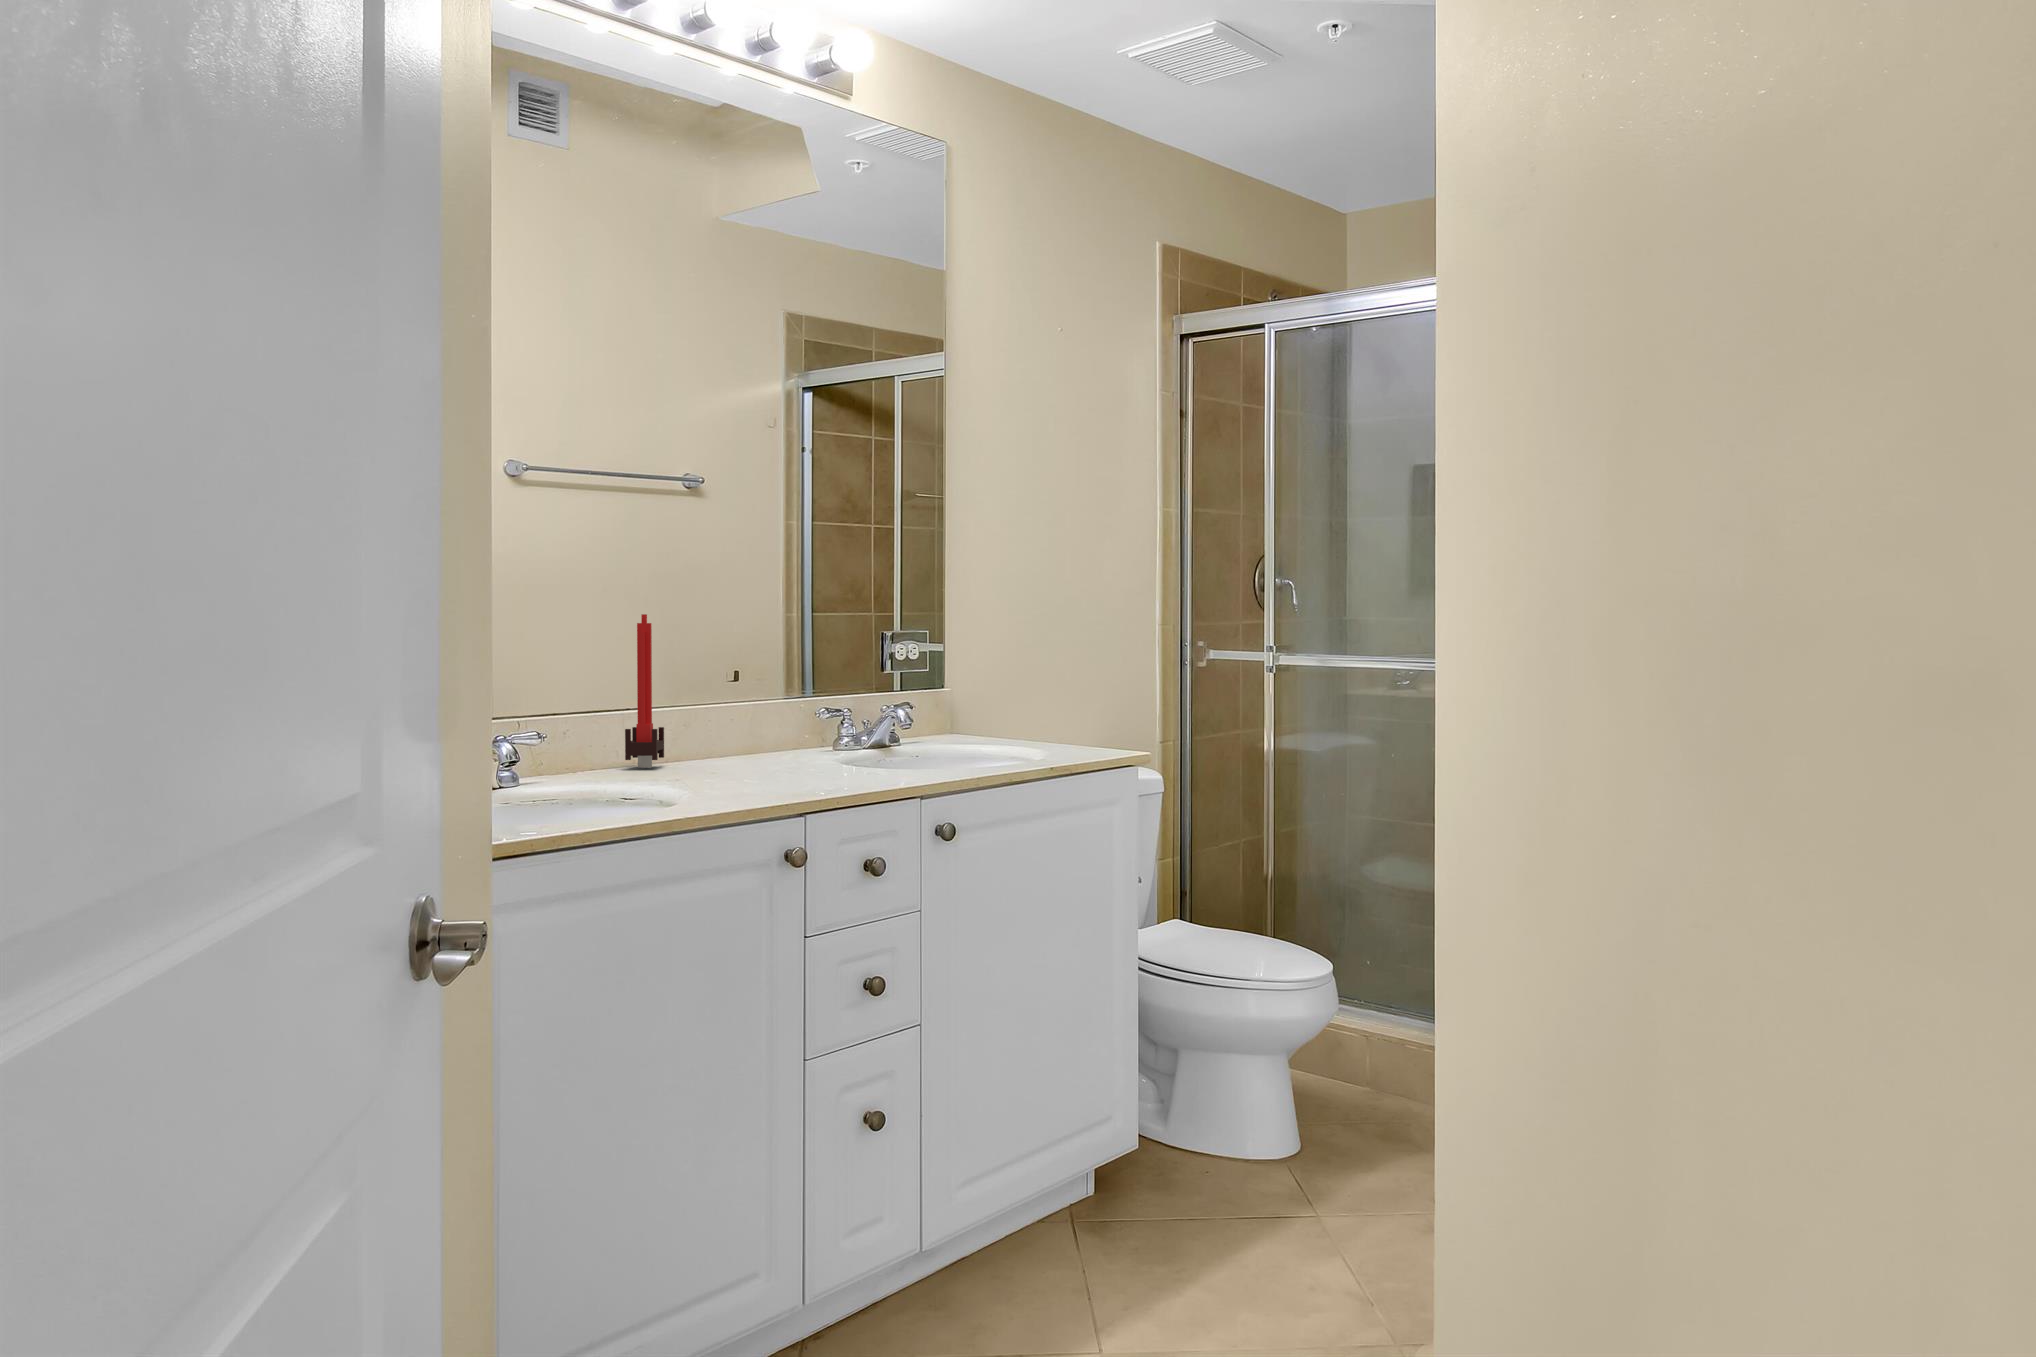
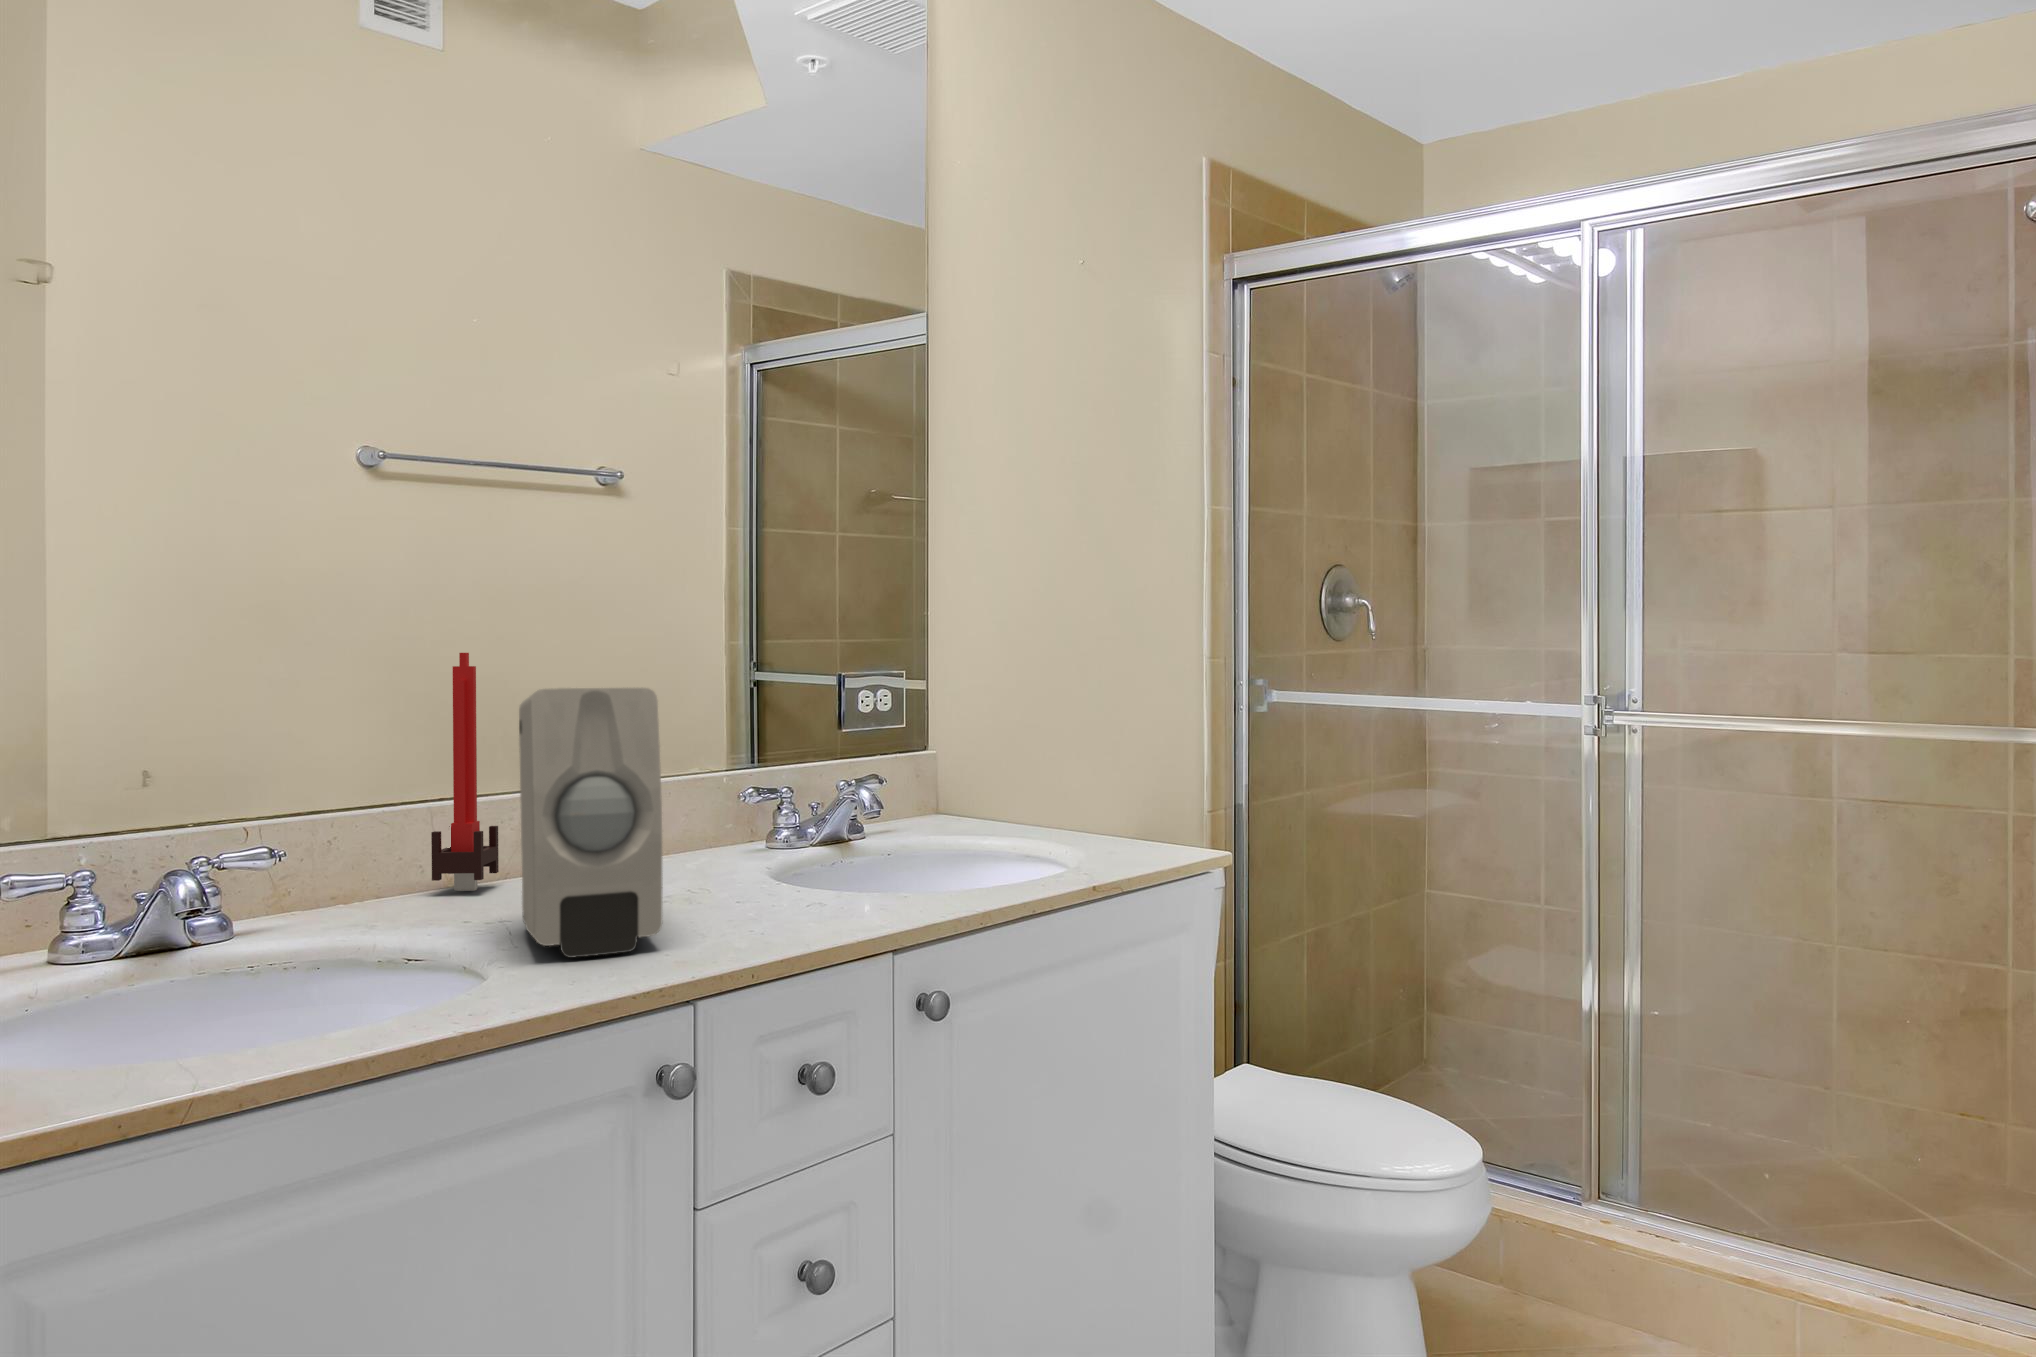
soap dispenser: none [692,634,784,792] -> present [519,688,662,958]

